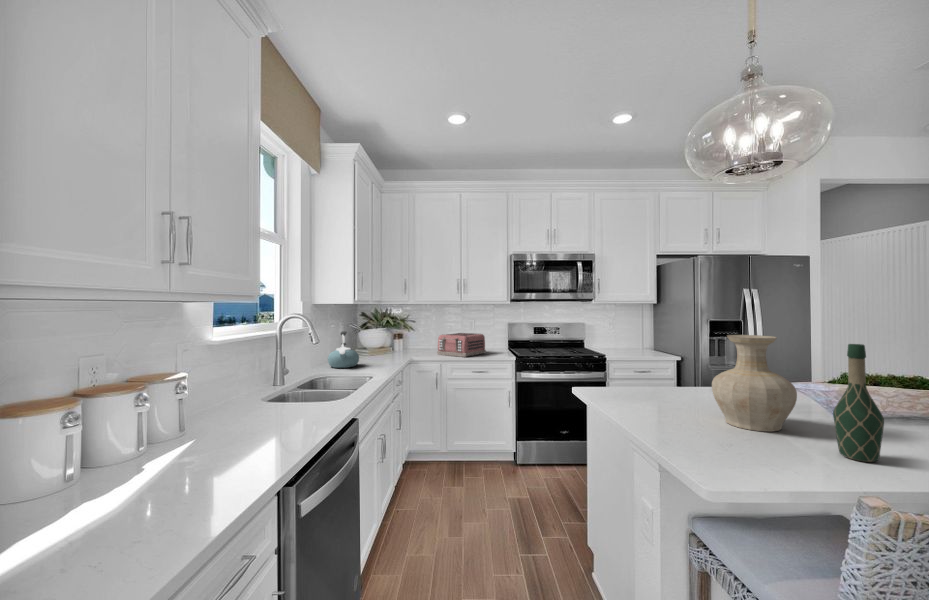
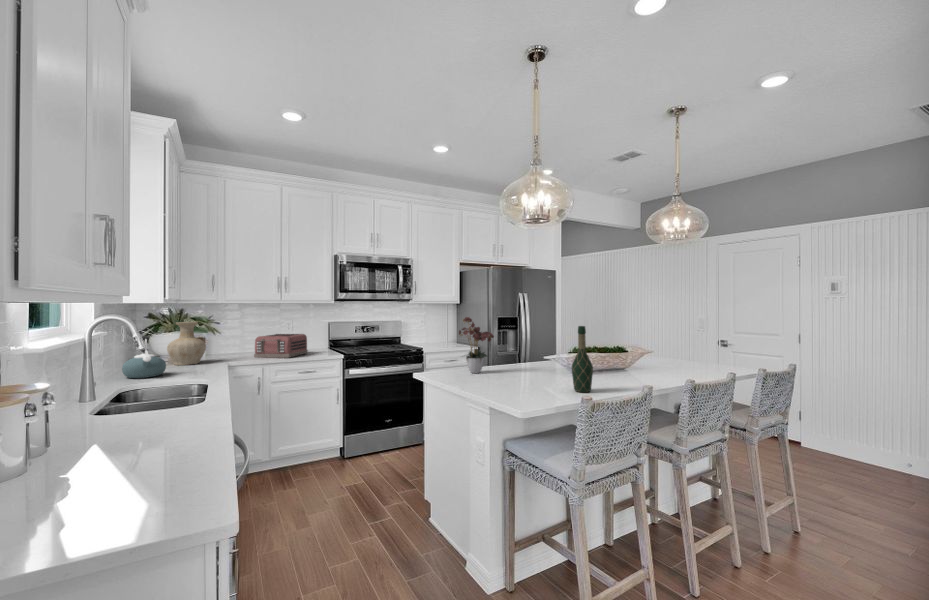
flower arrangement: none [636,318,697,398] -> present [459,317,494,373]
vase: present [712,335,797,432] -> present [167,322,206,365]

